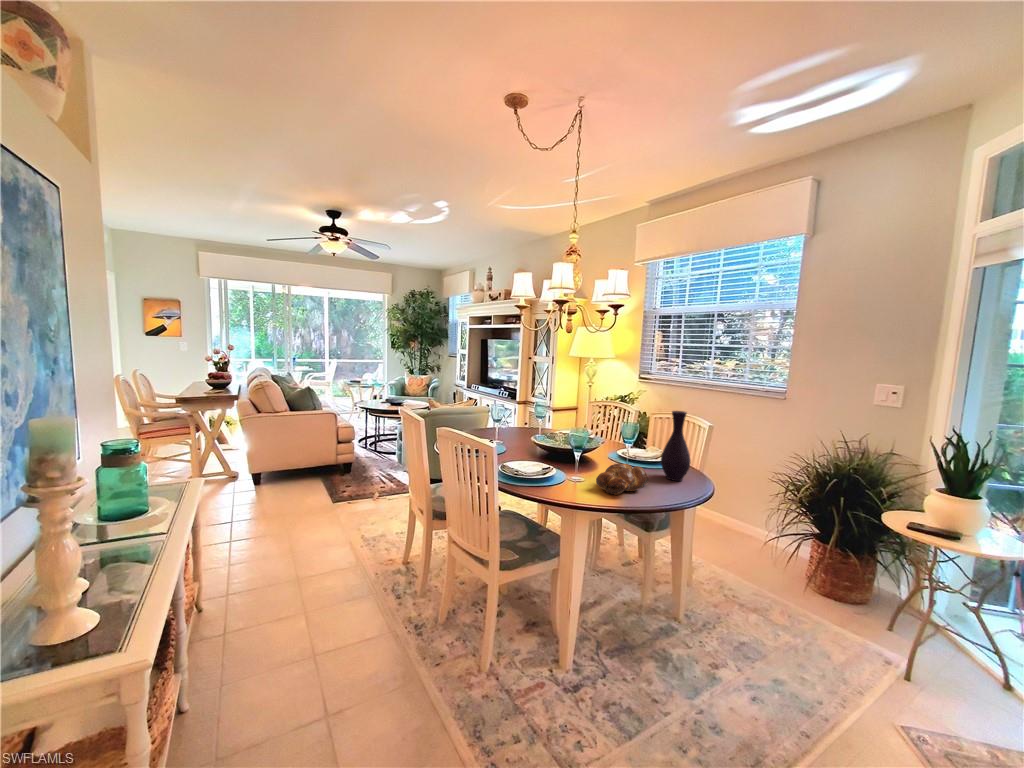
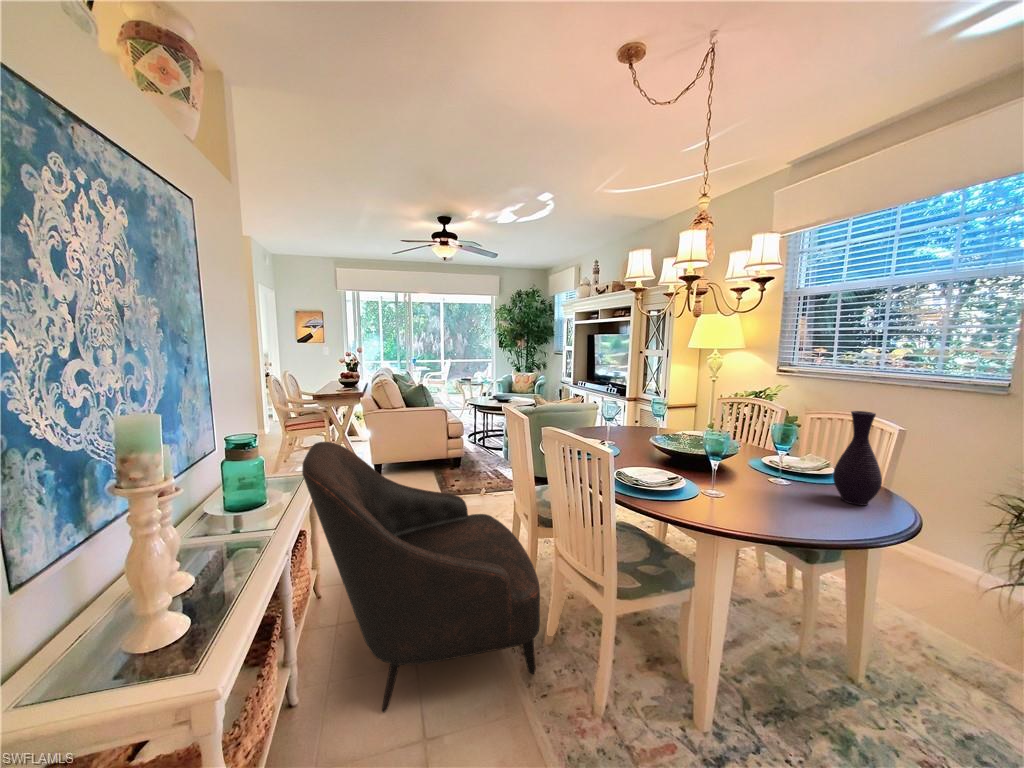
armchair: none [190,447,433,706] -> present [302,442,540,713]
bread loaf: present [596,463,648,495] -> none [743,478,818,520]

